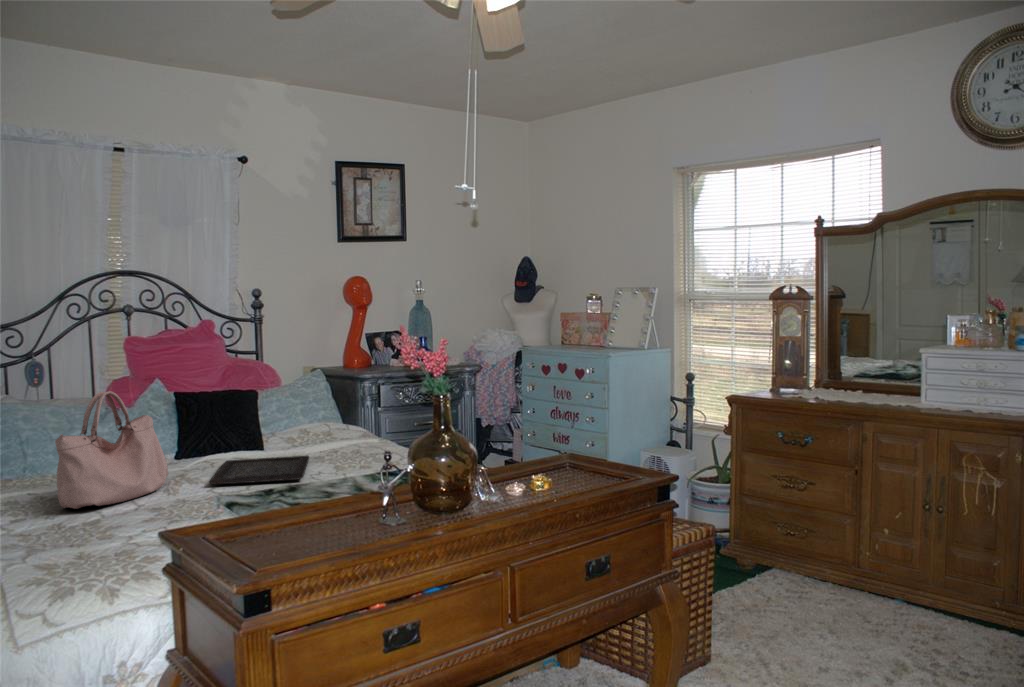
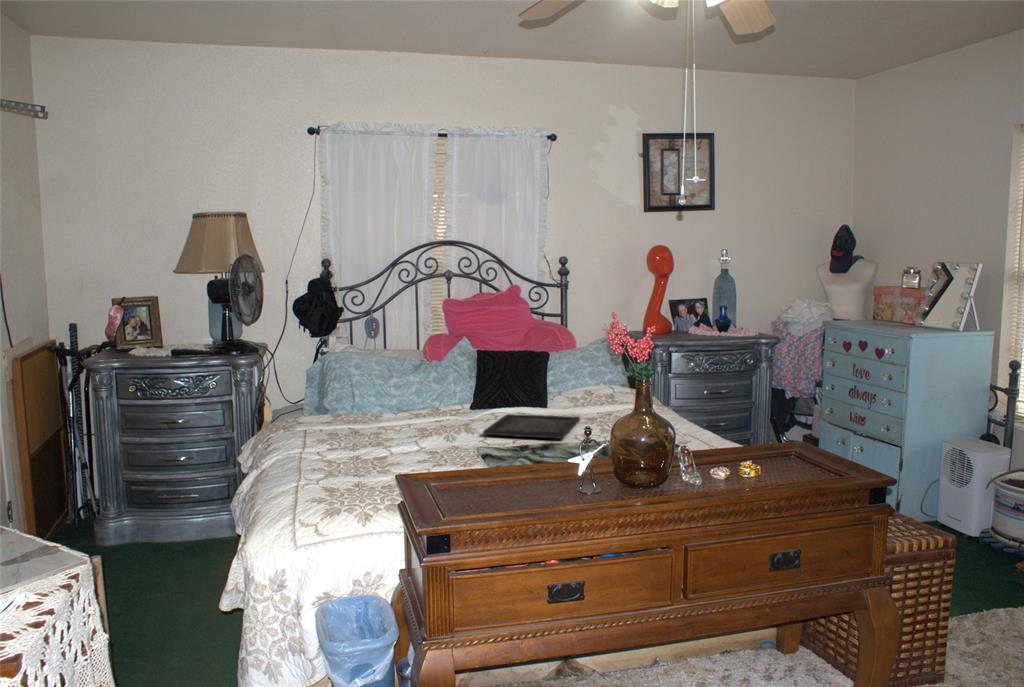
handbag: present [55,391,168,509] -> none [360,344,452,443]

